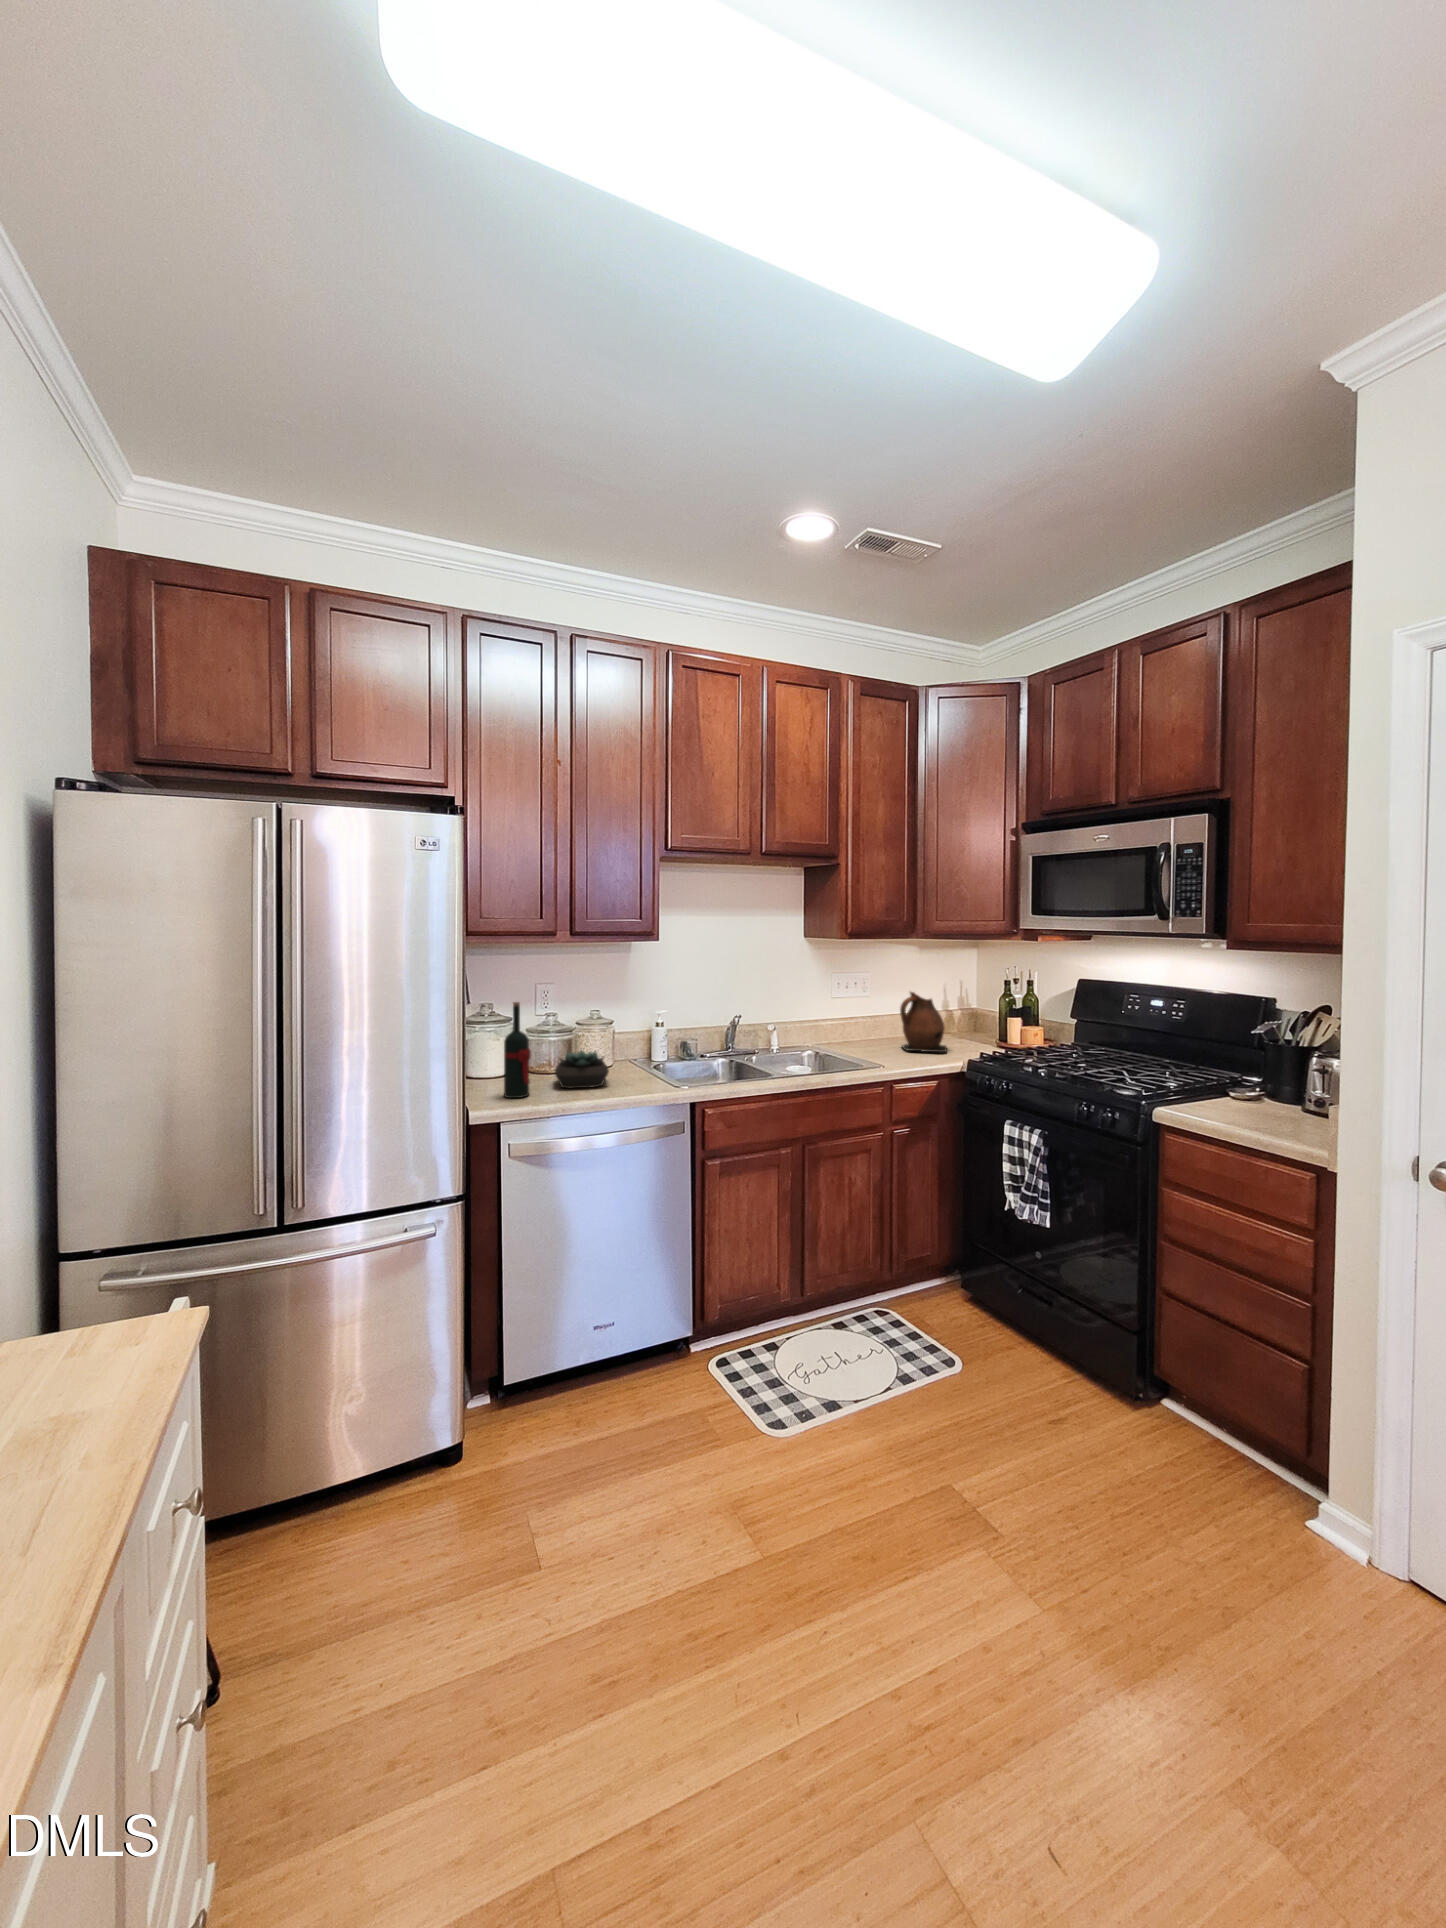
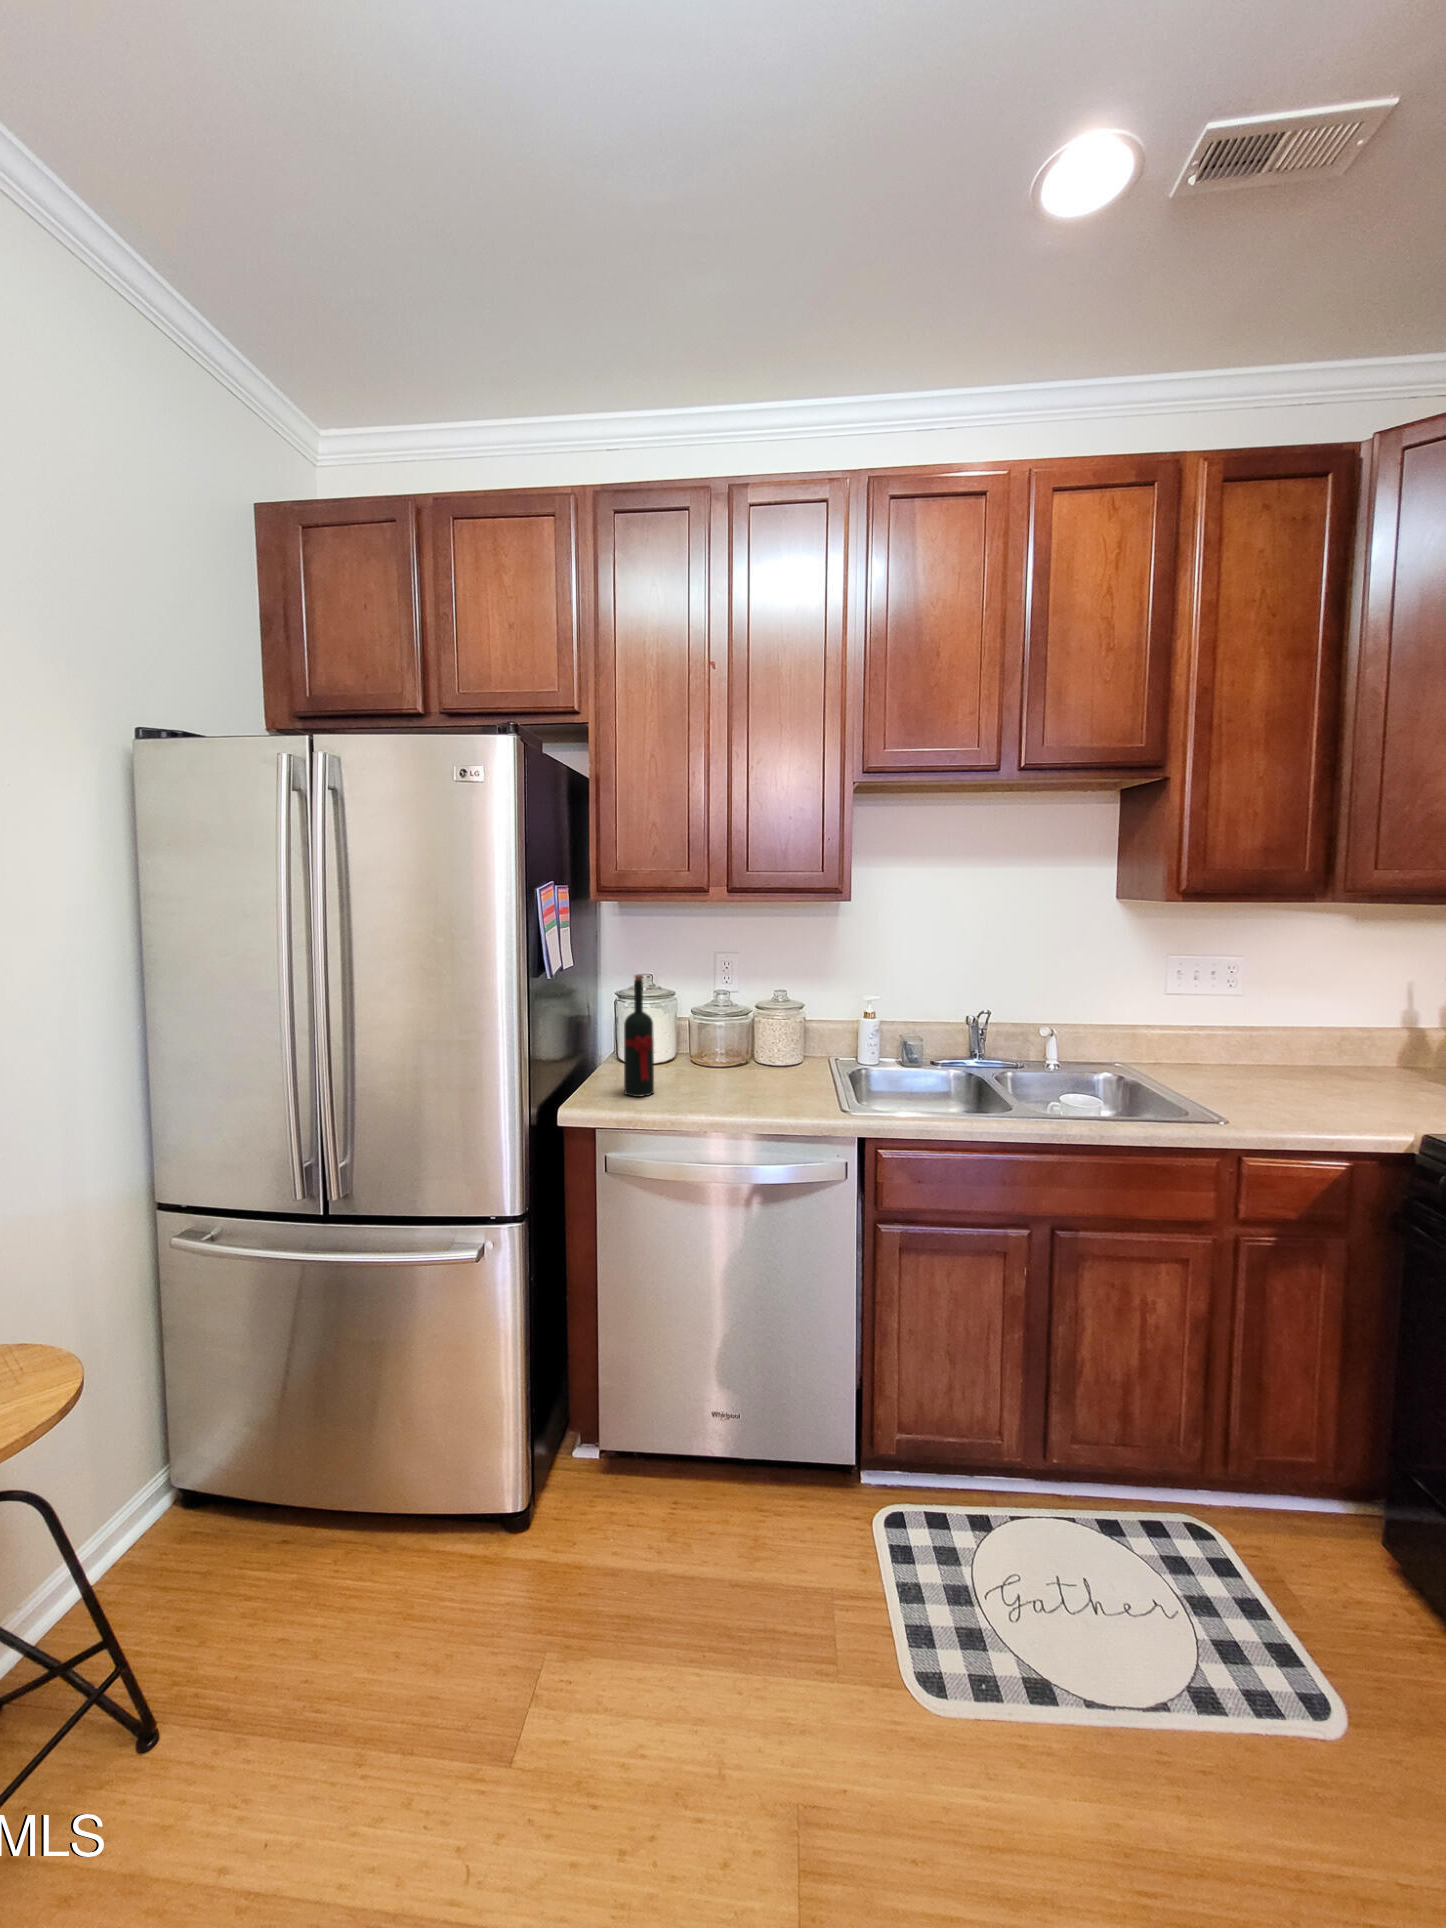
ceramic pitcher: present [900,992,947,1052] -> none [1286,995,1391,1110]
succulent plant: present [555,1051,609,1088] -> none [693,1041,770,1094]

